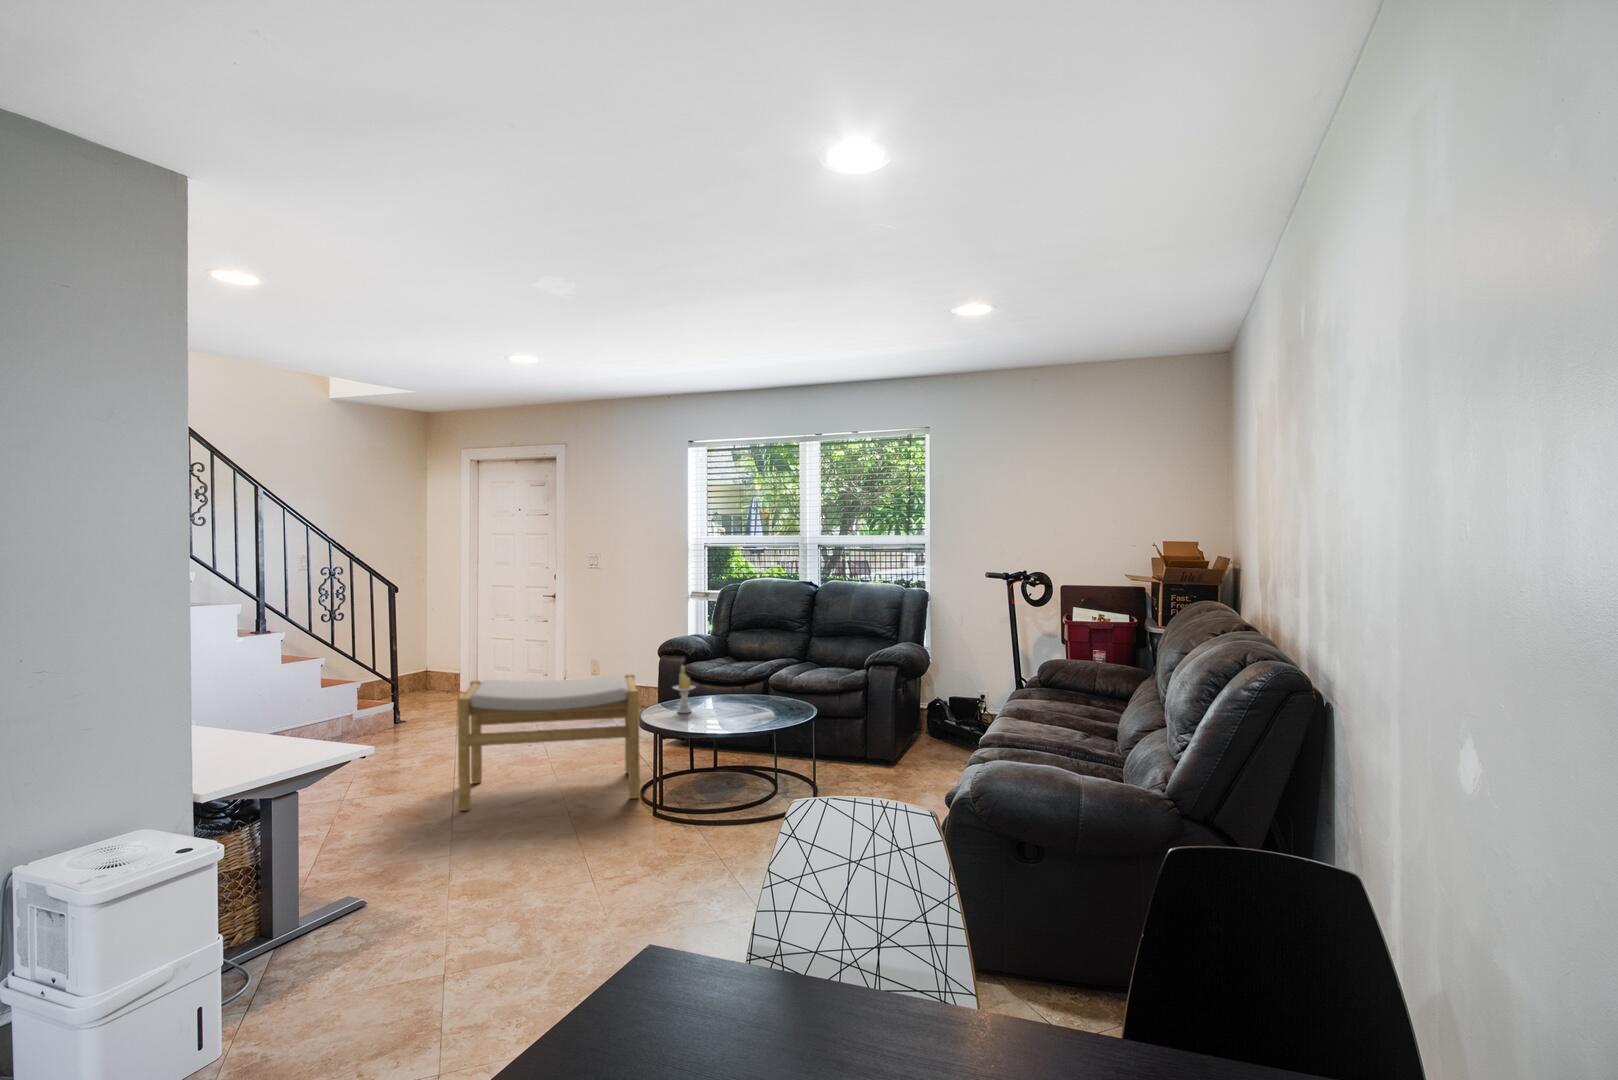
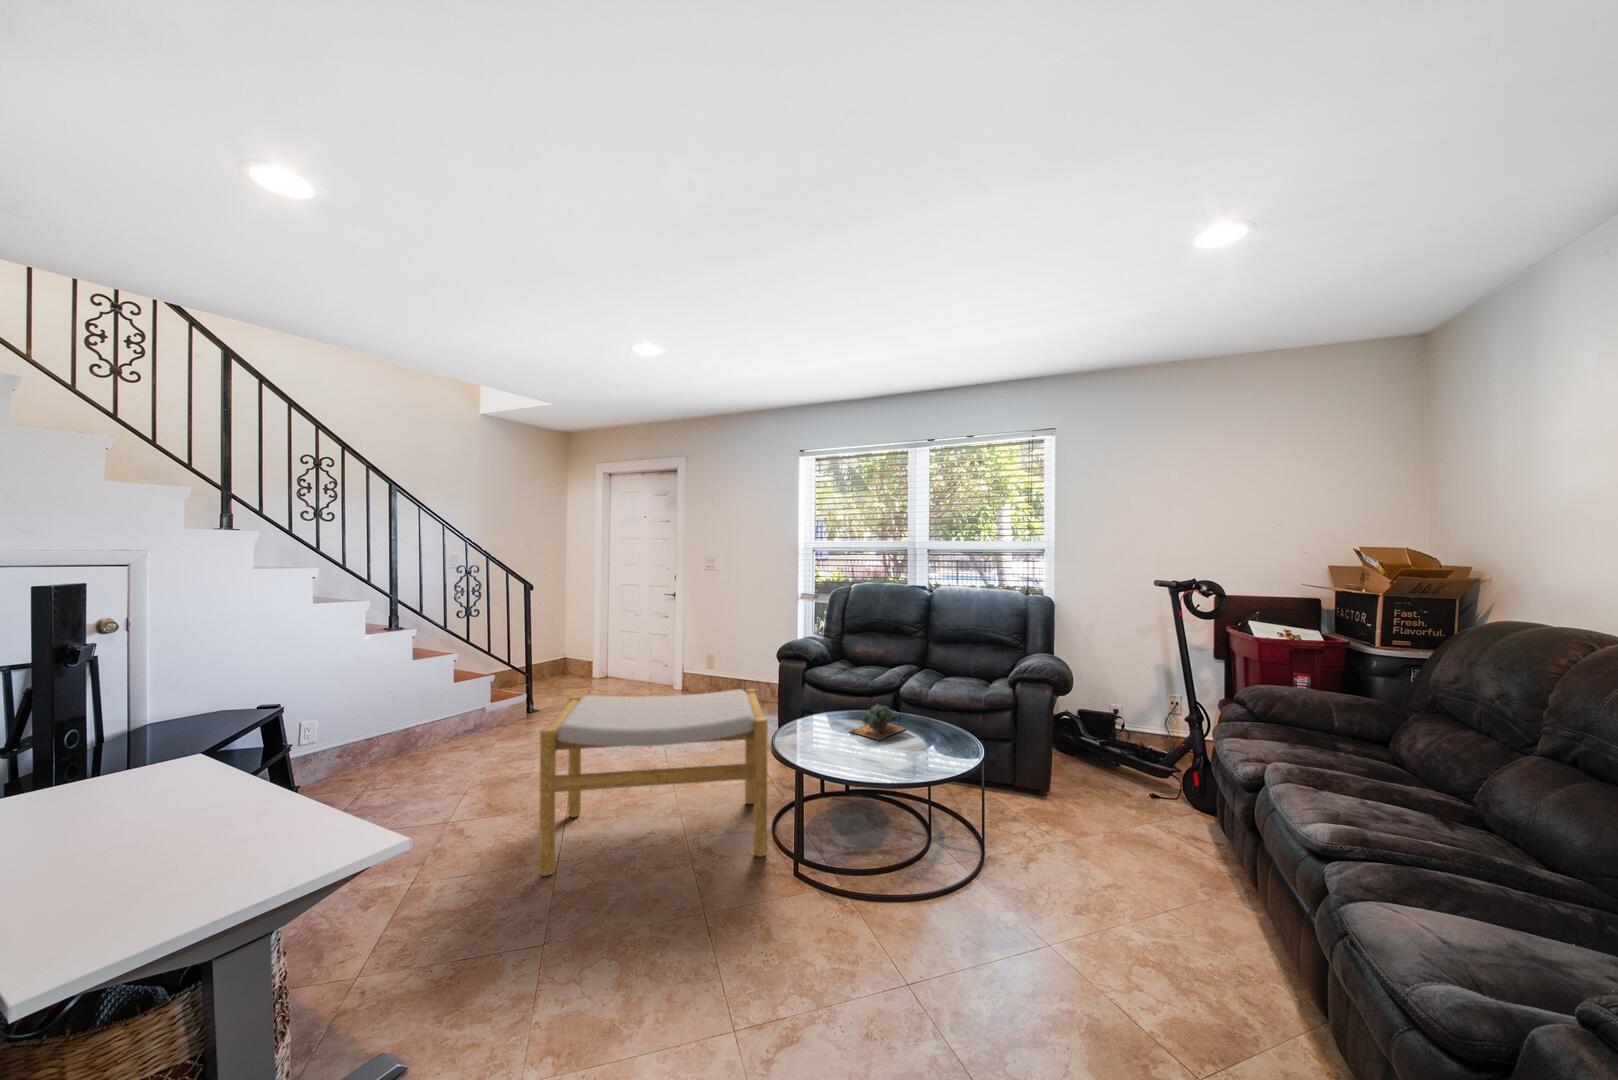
candle: present [673,665,695,713] -> none [807,685,835,747]
succulent plant: none [711,682,761,709] -> present [850,705,905,740]

